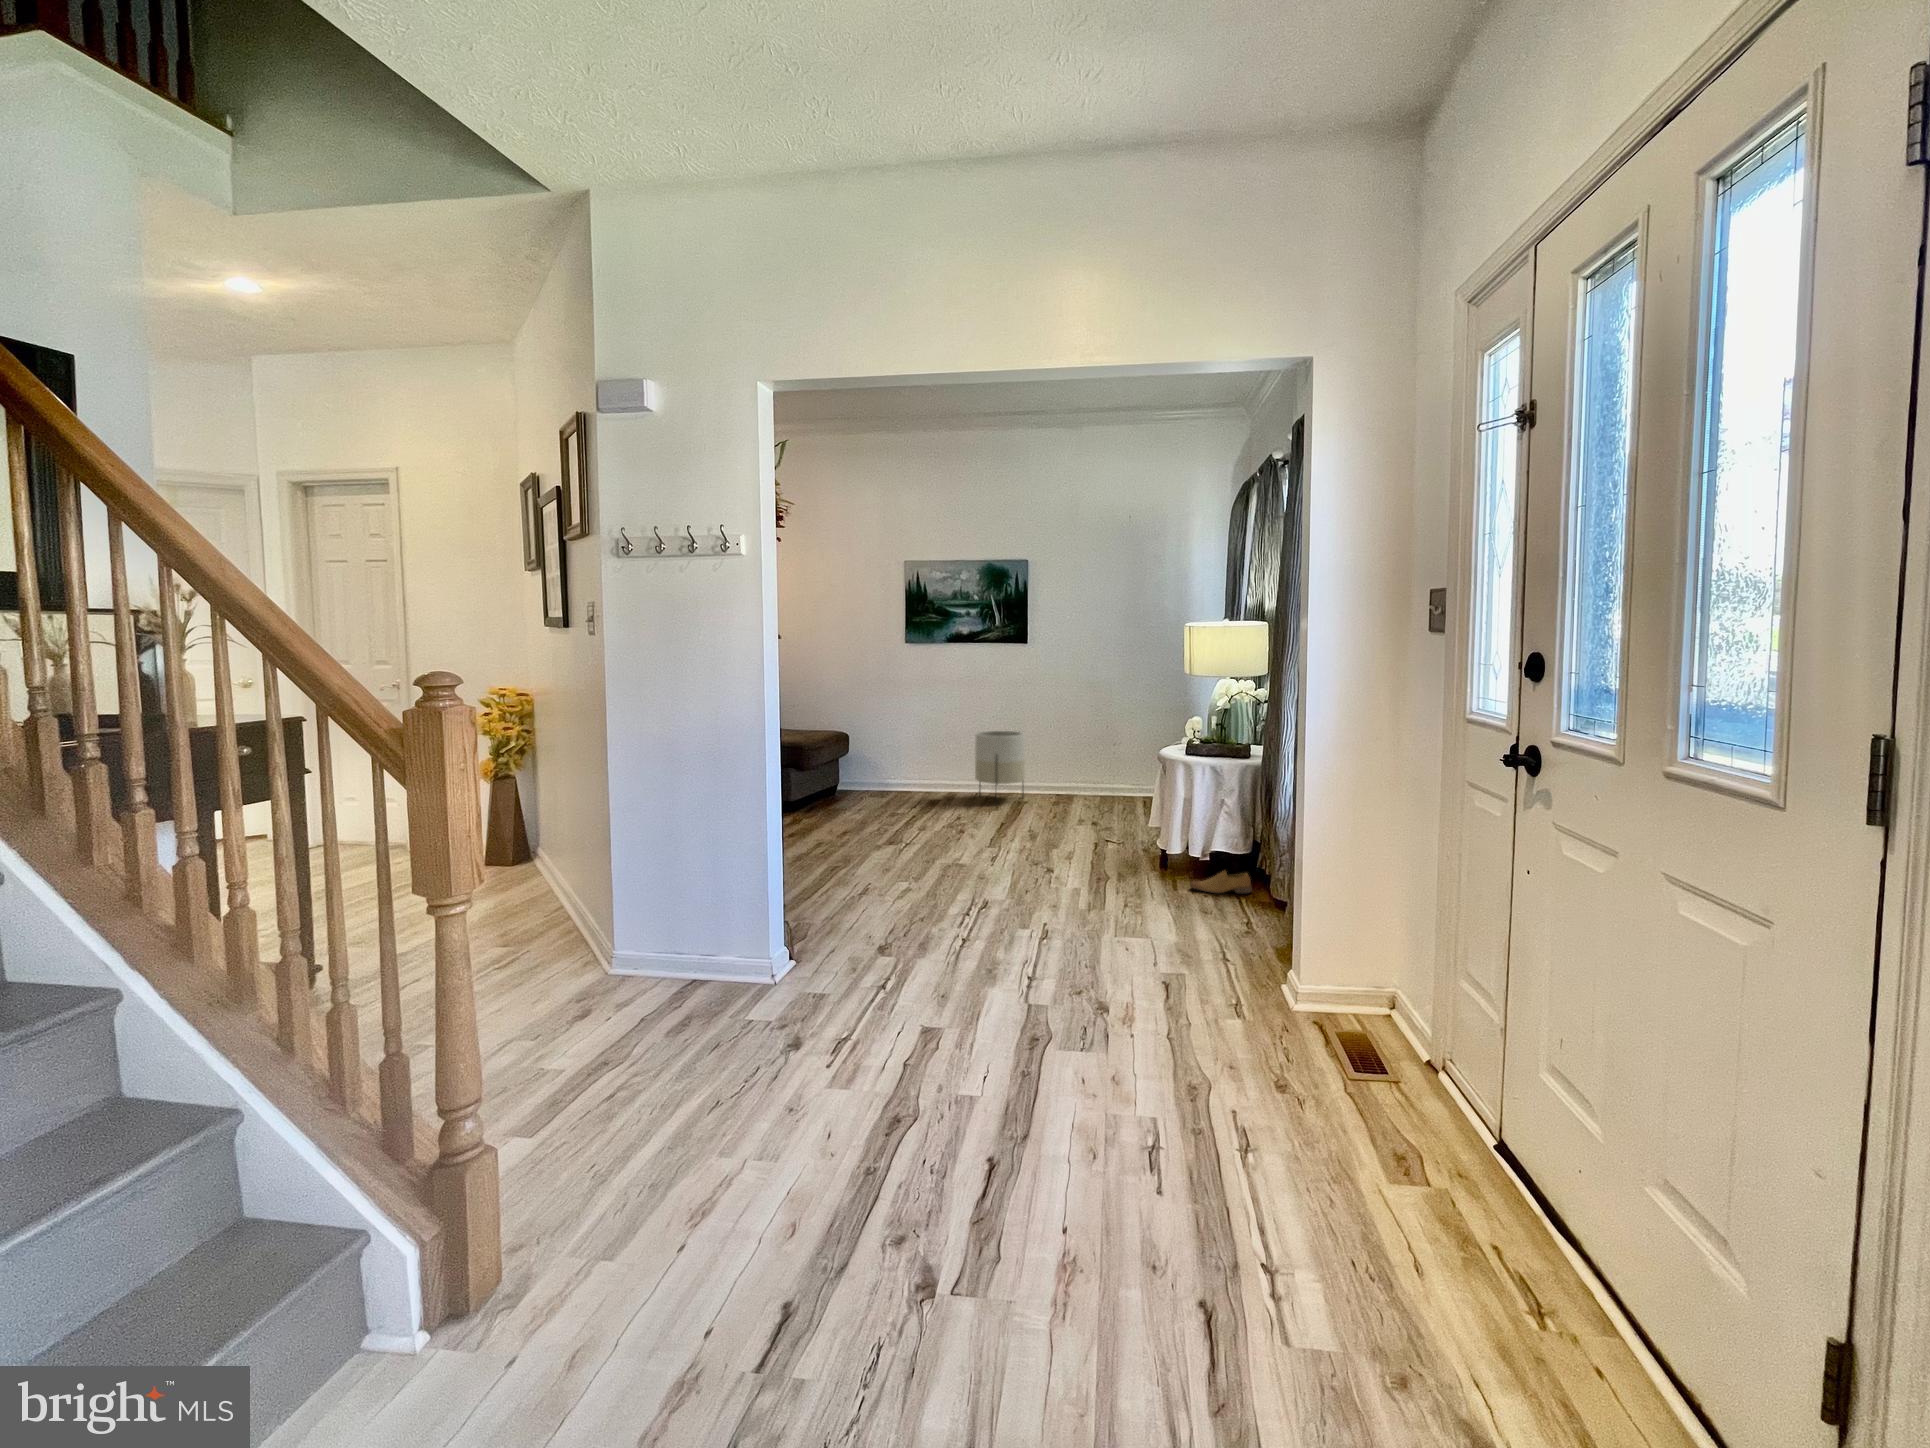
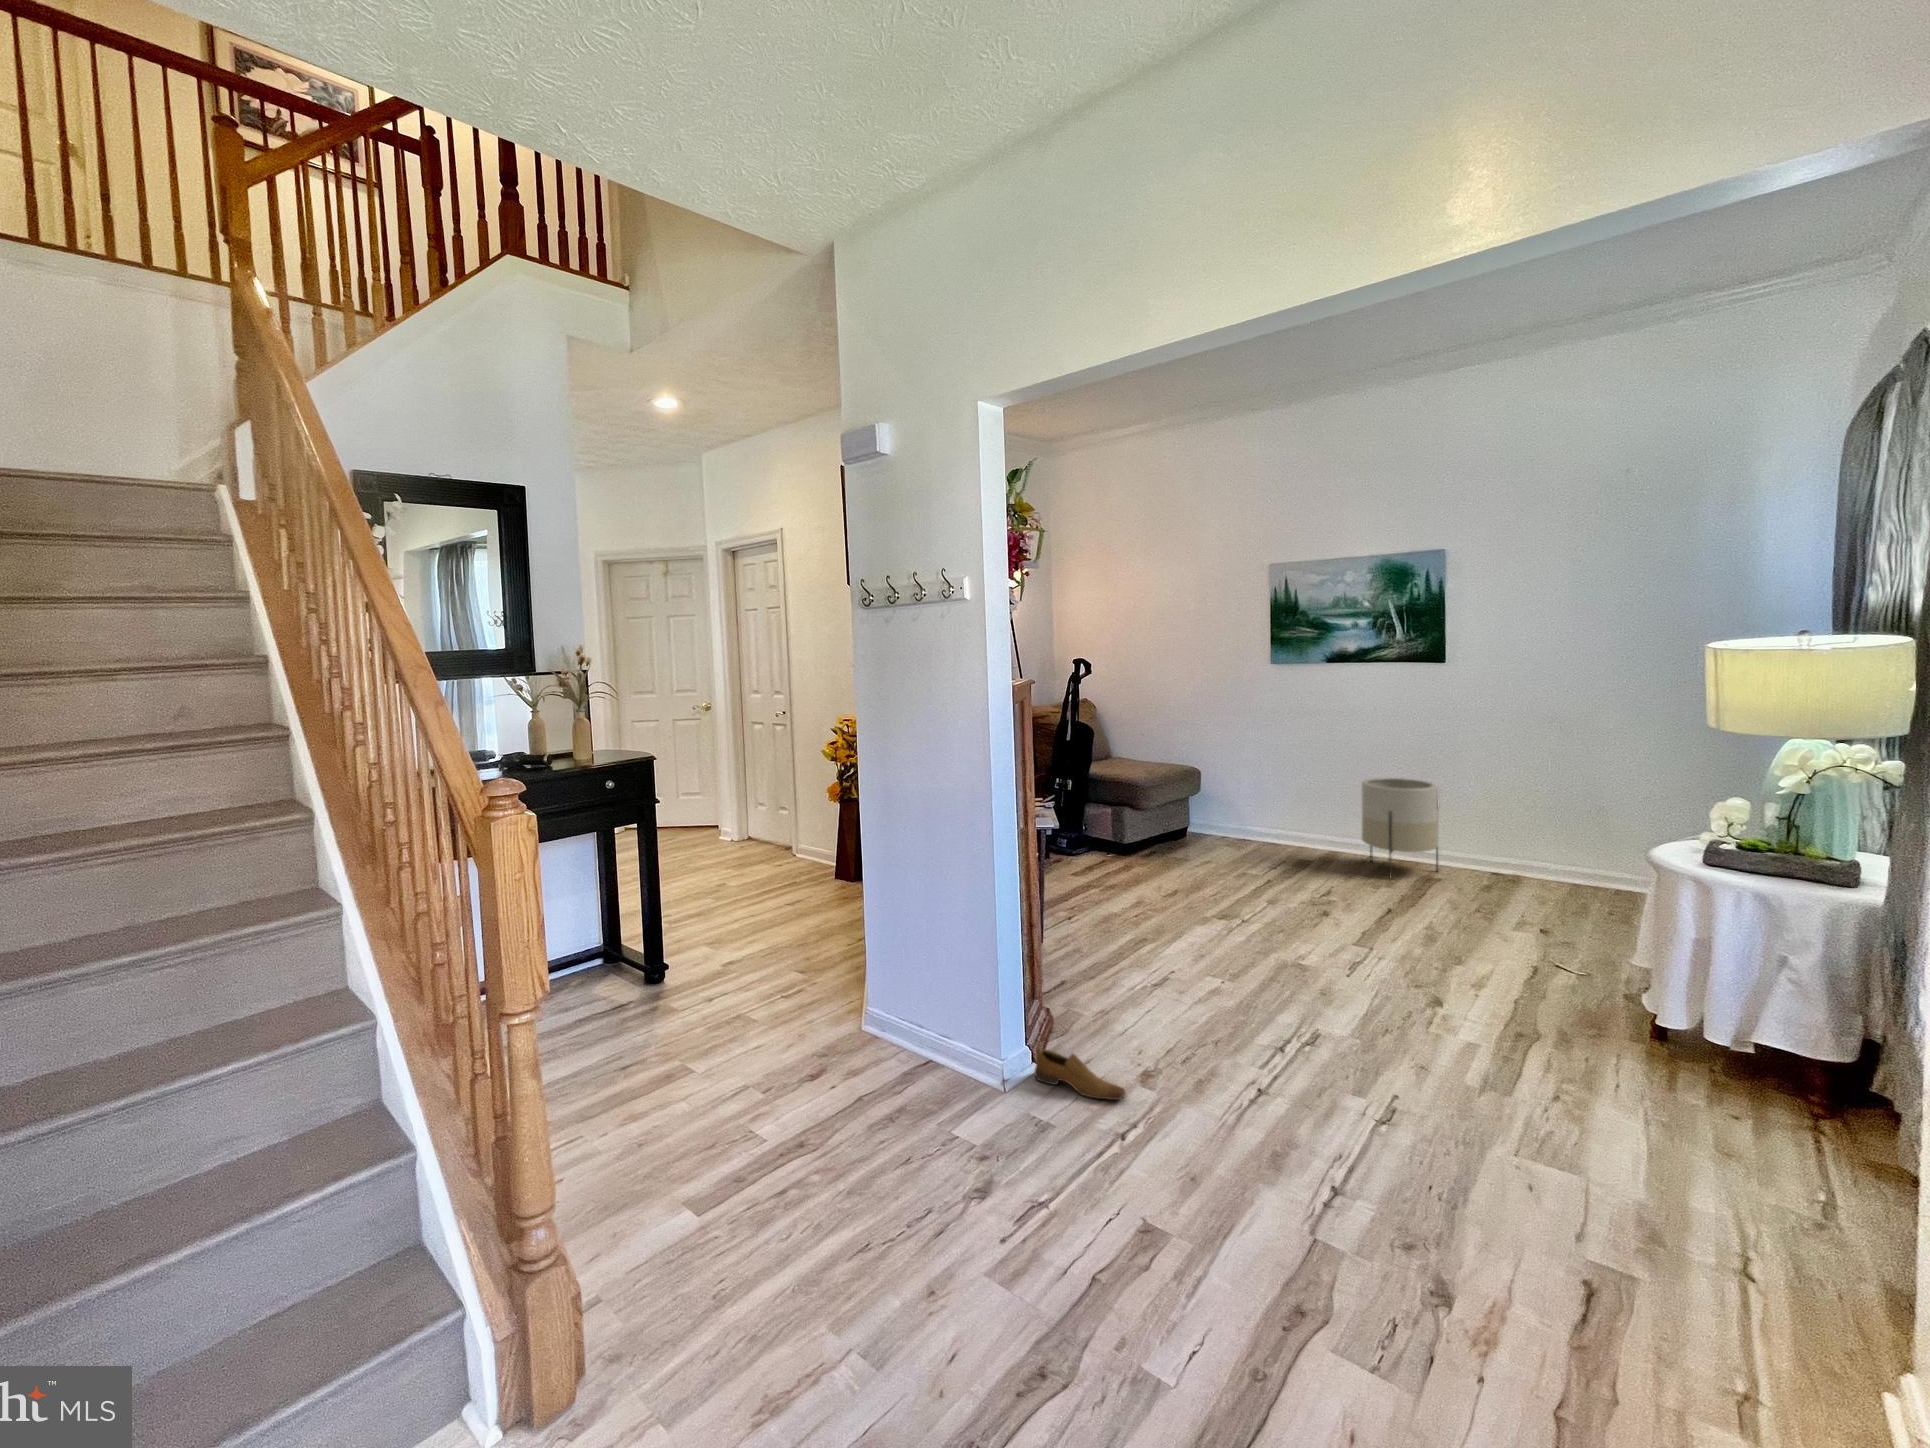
shoe: present [1190,871,1251,893] -> present [1035,1049,1125,1100]

